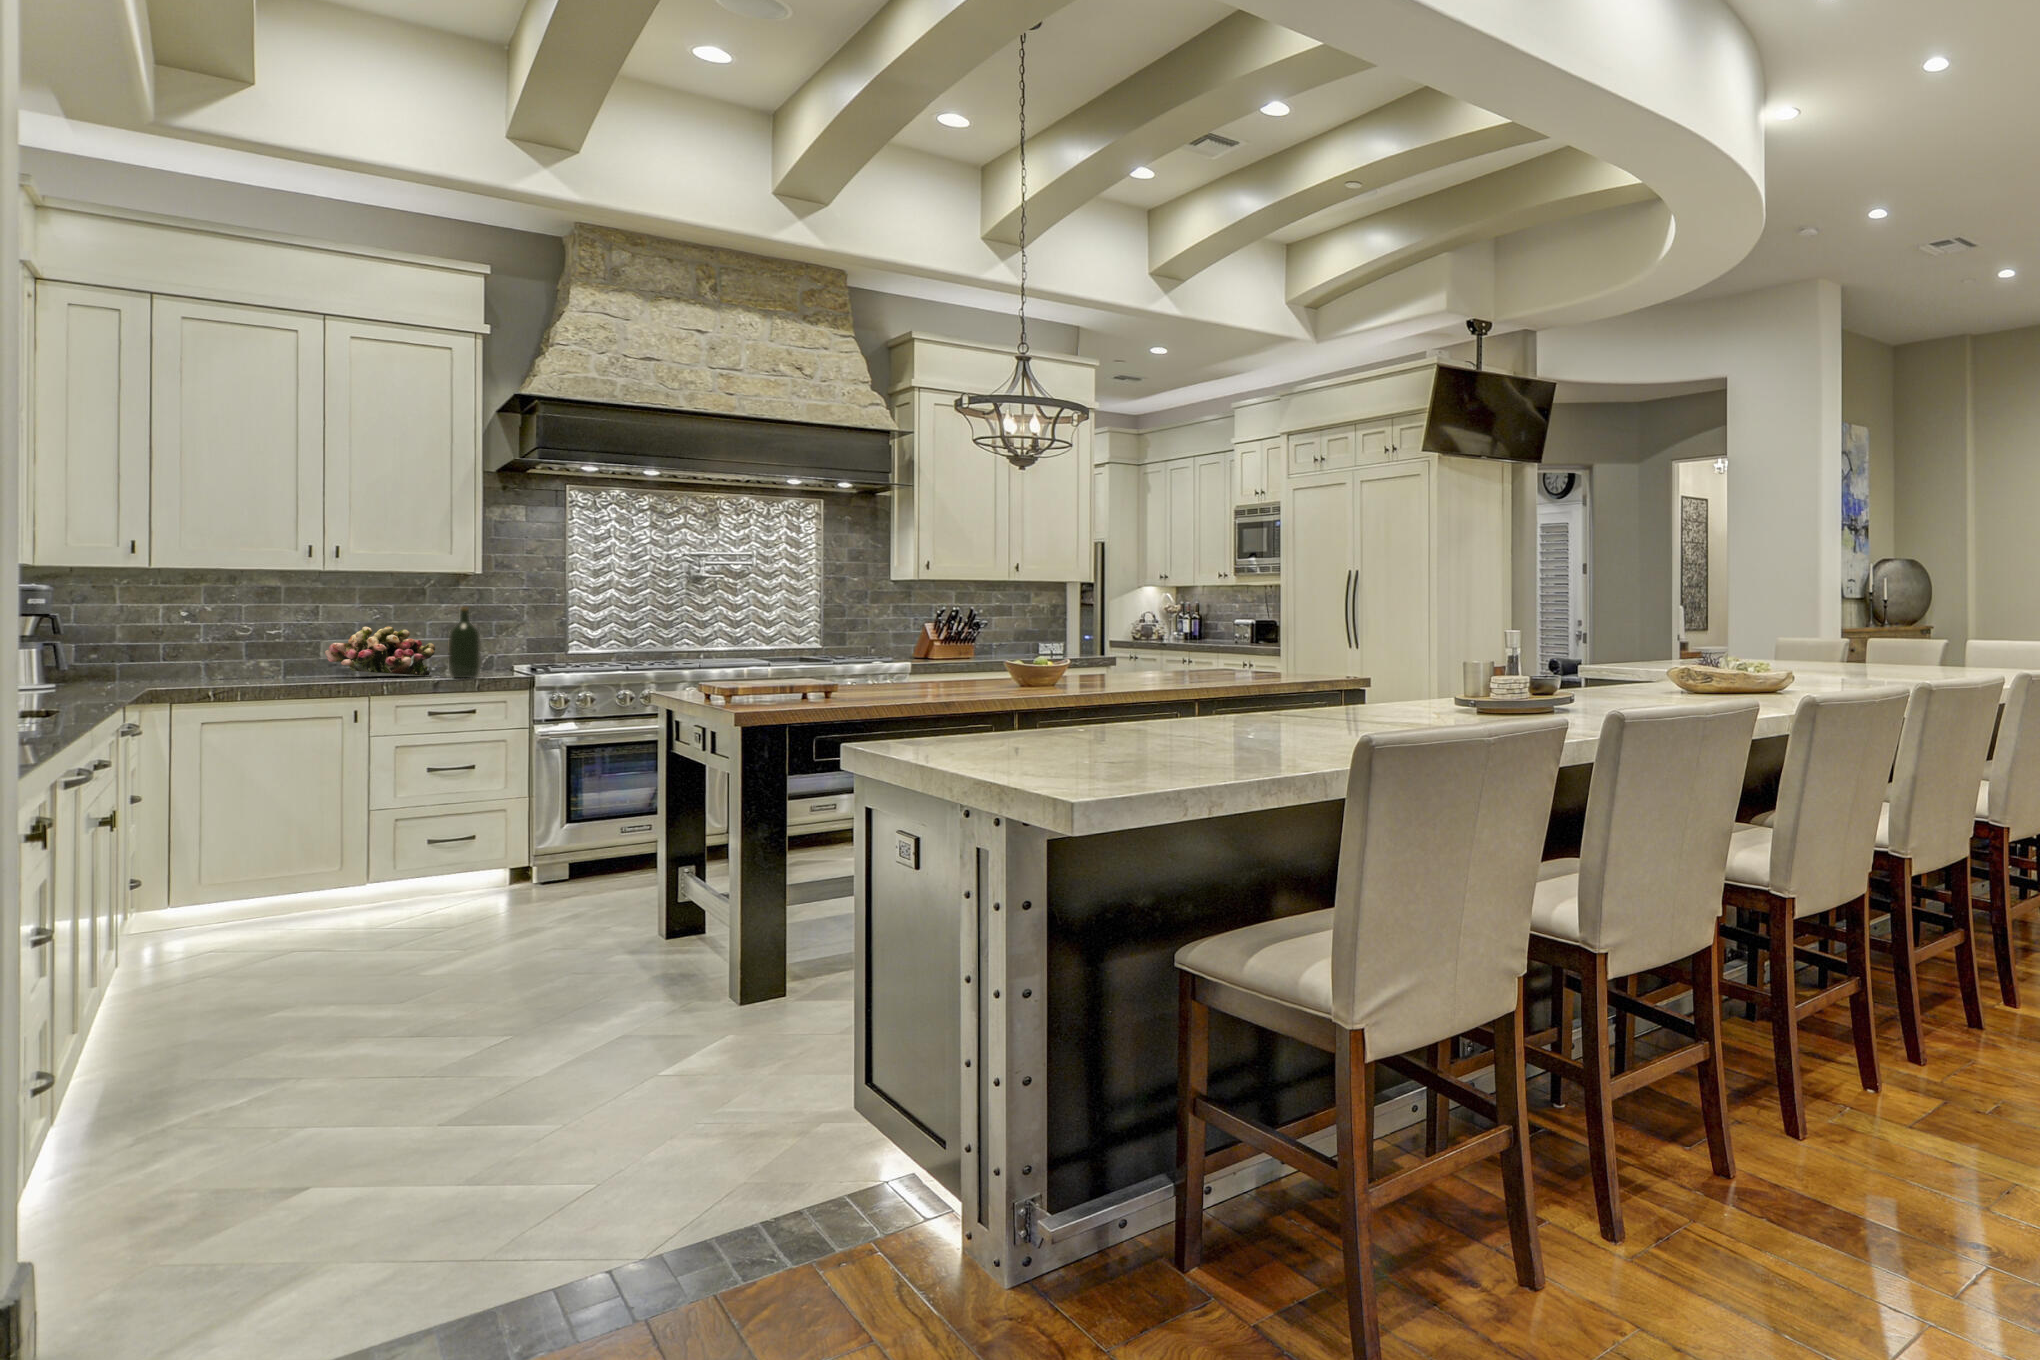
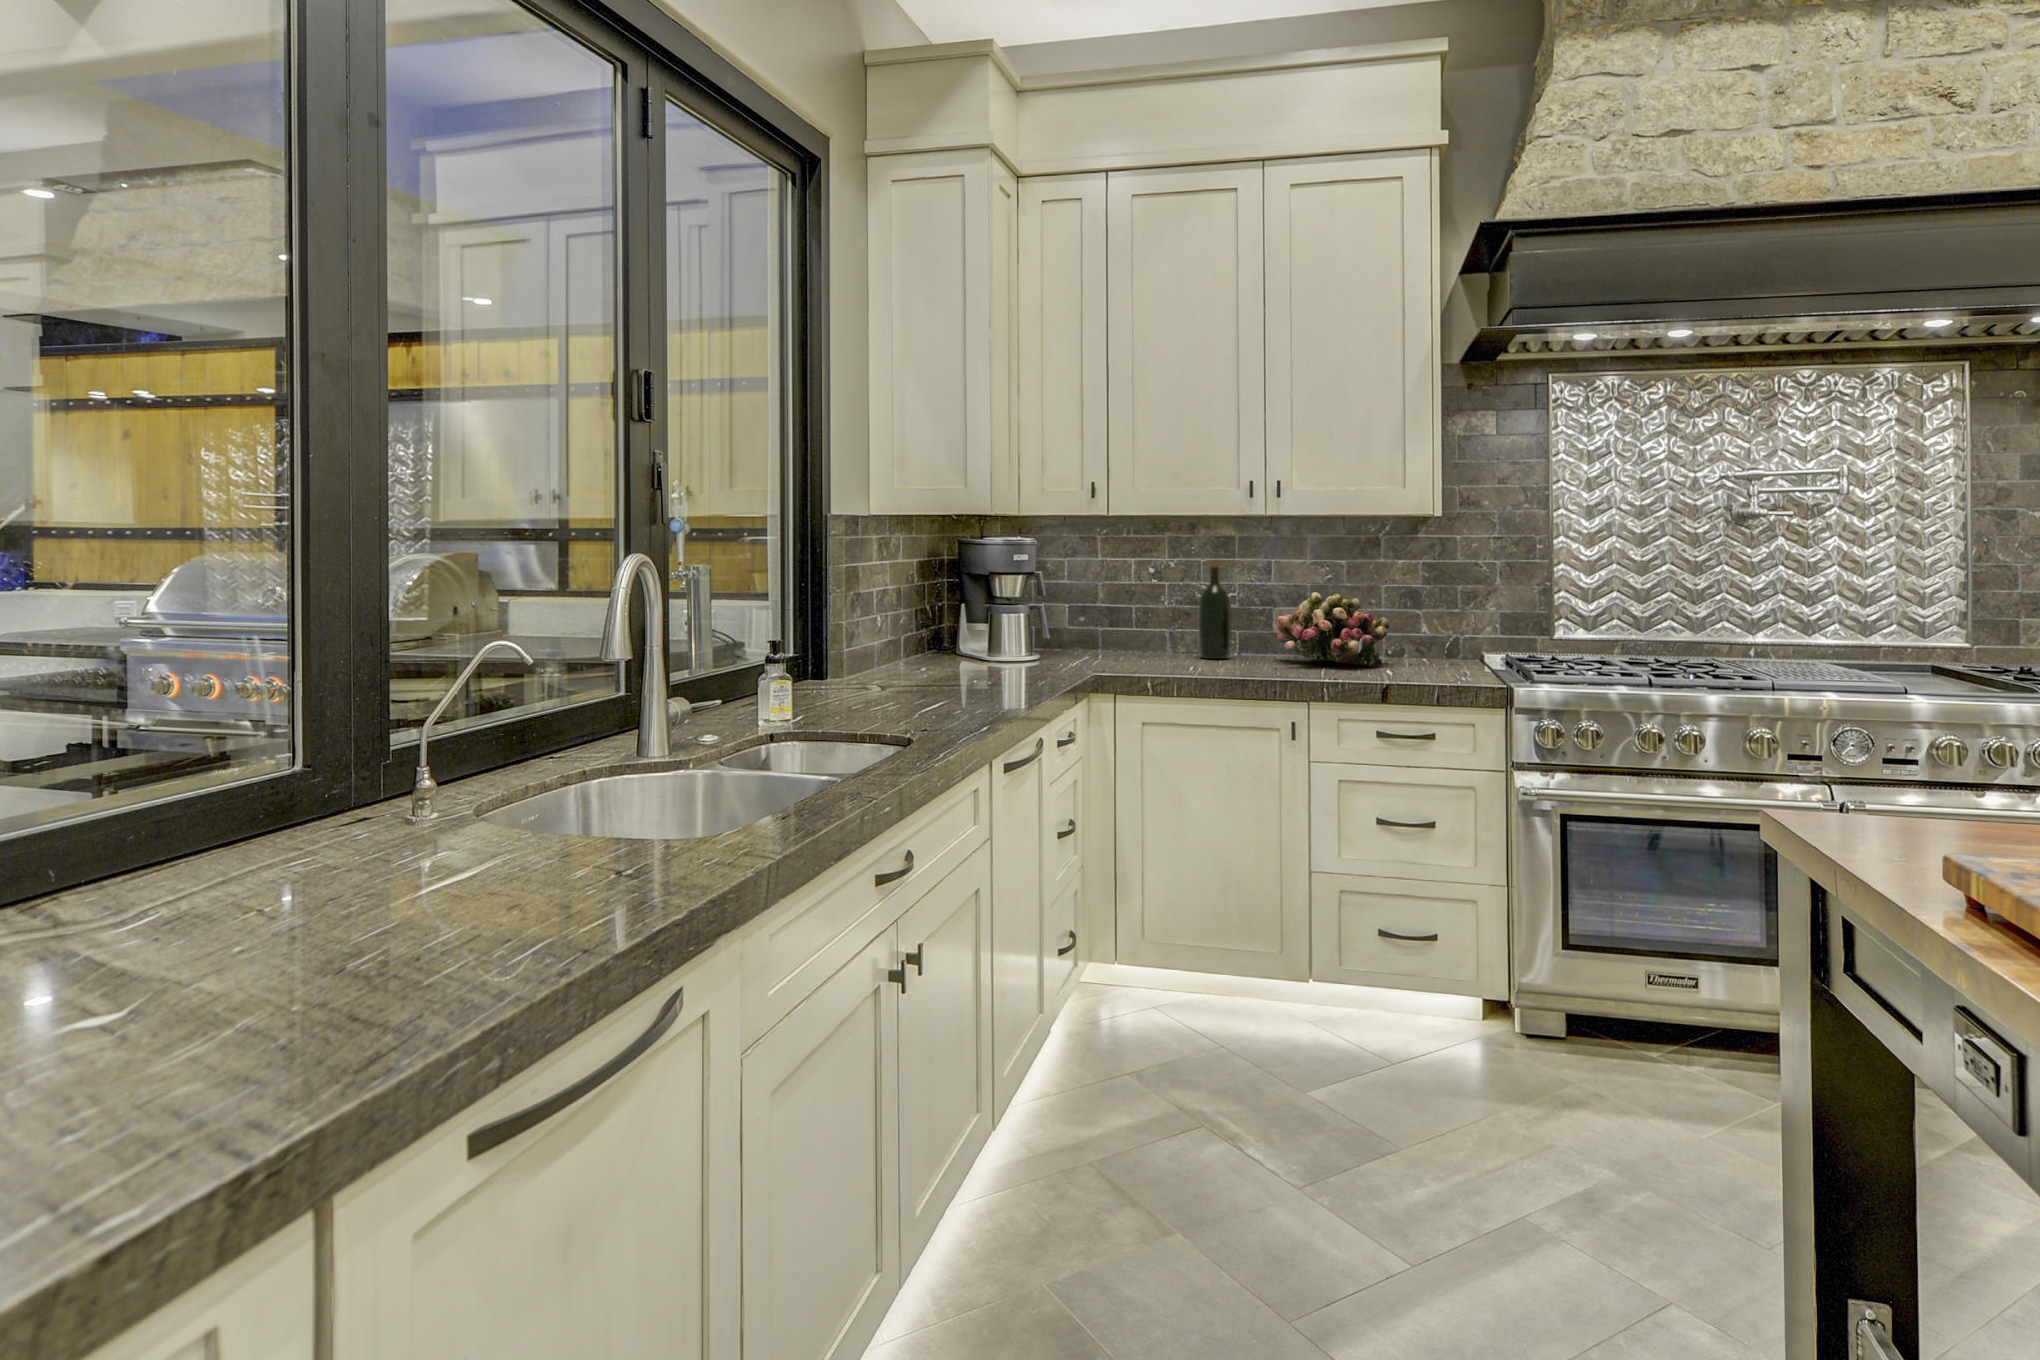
wine bottle: present [448,607,481,678] -> present [1199,563,1231,659]

